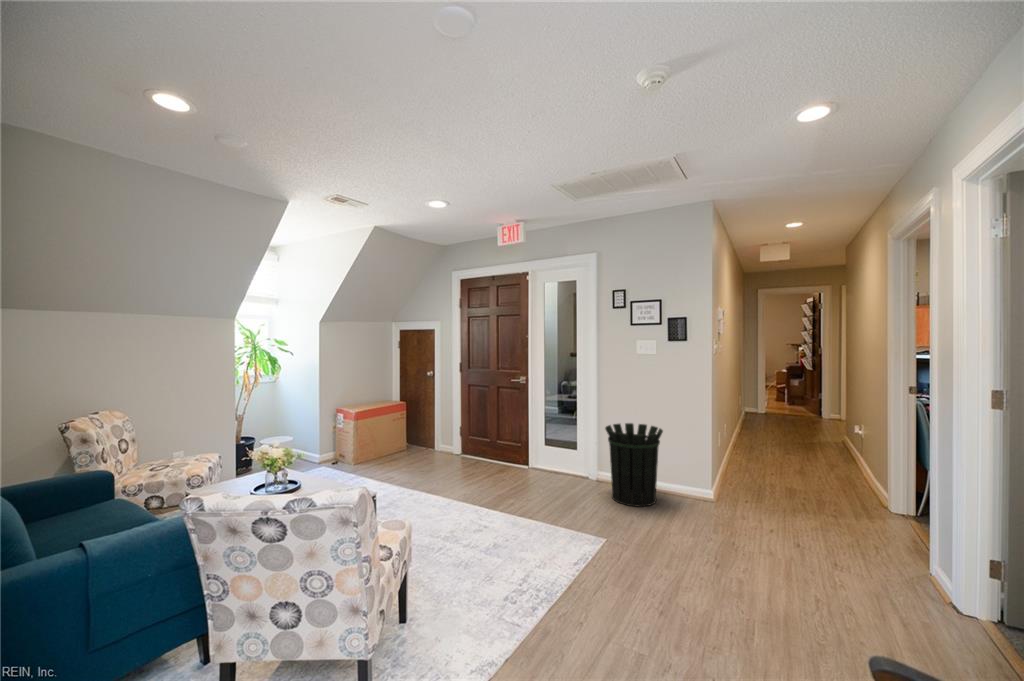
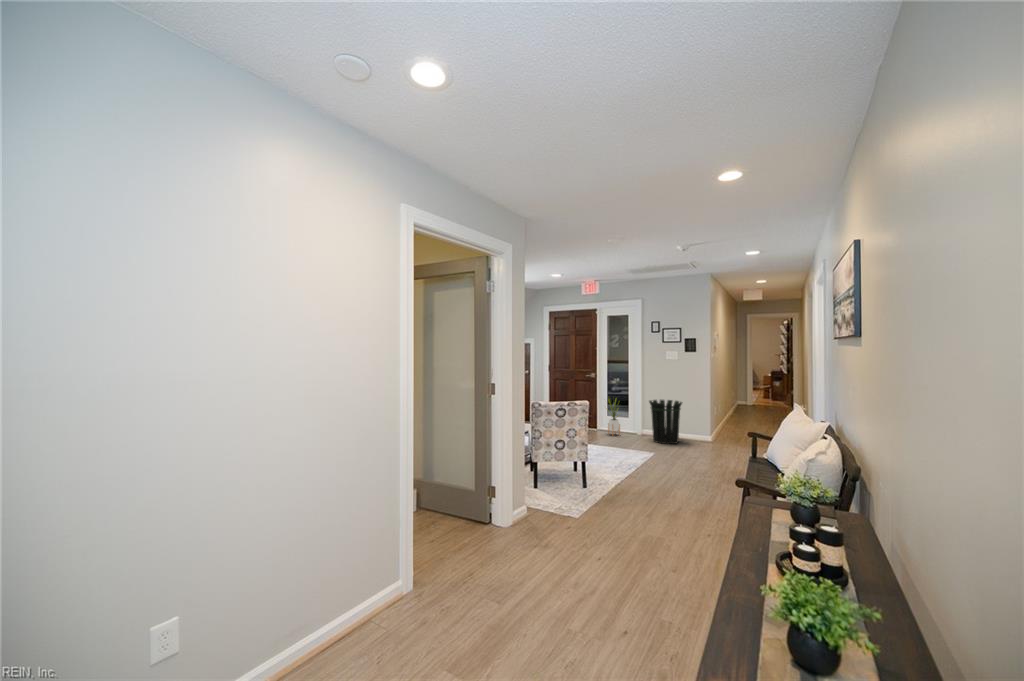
house plant: none [532,413,568,484] -> present [608,402,620,435]

